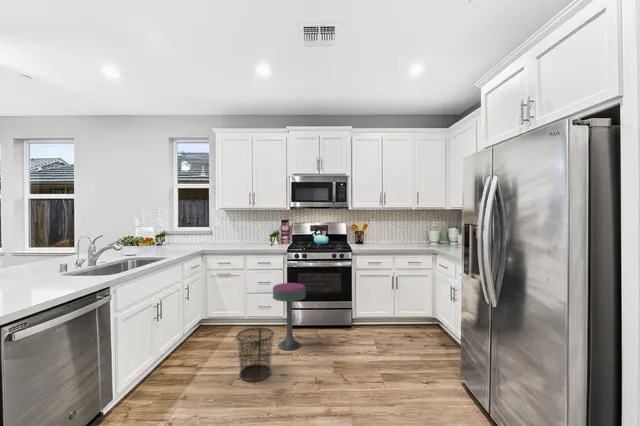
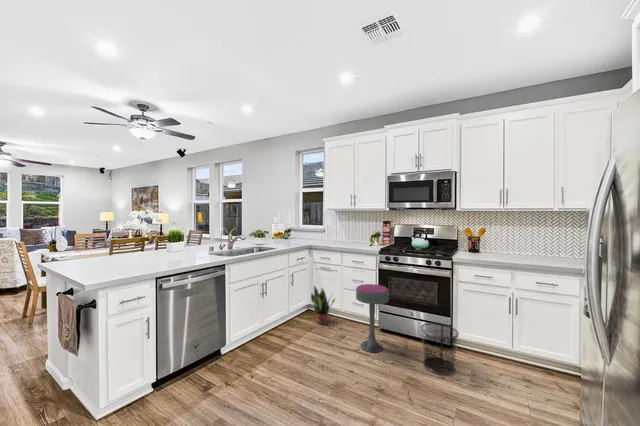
potted plant: none [210,294,240,337] -> present [311,286,335,324]
waste bin: present [236,327,274,381] -> present [421,323,459,375]

